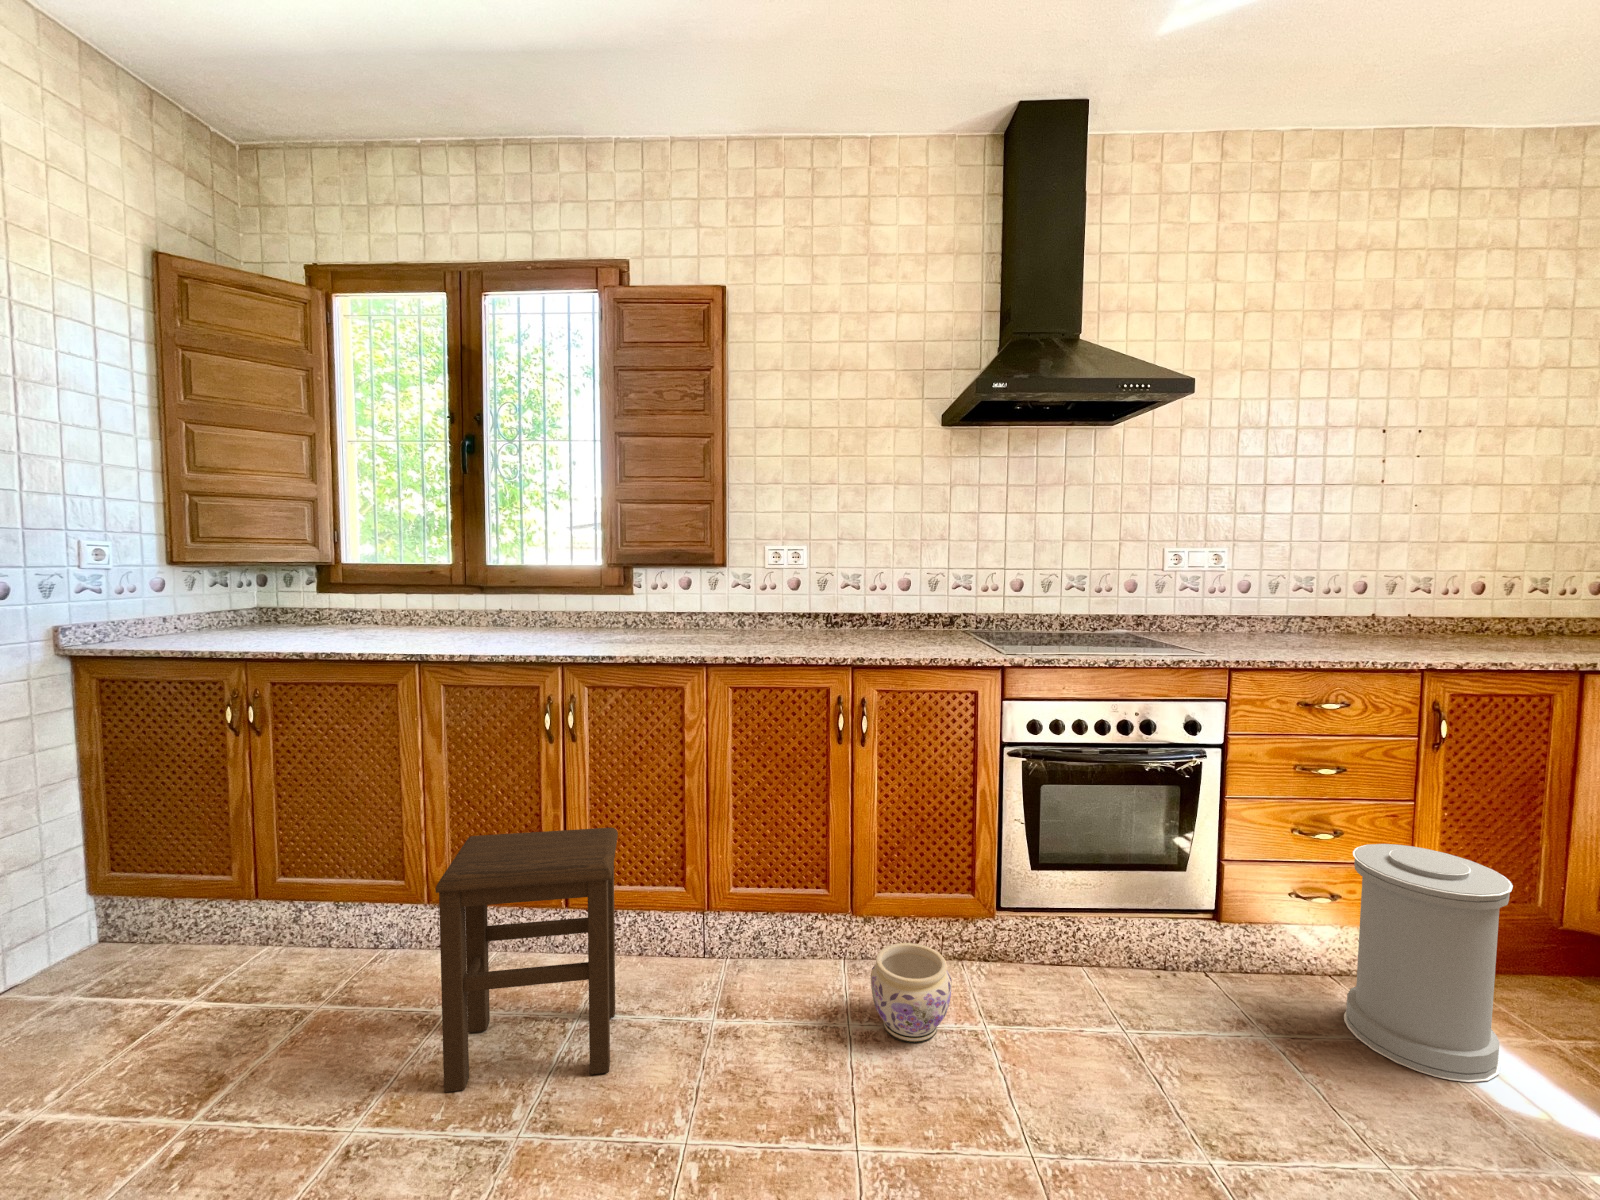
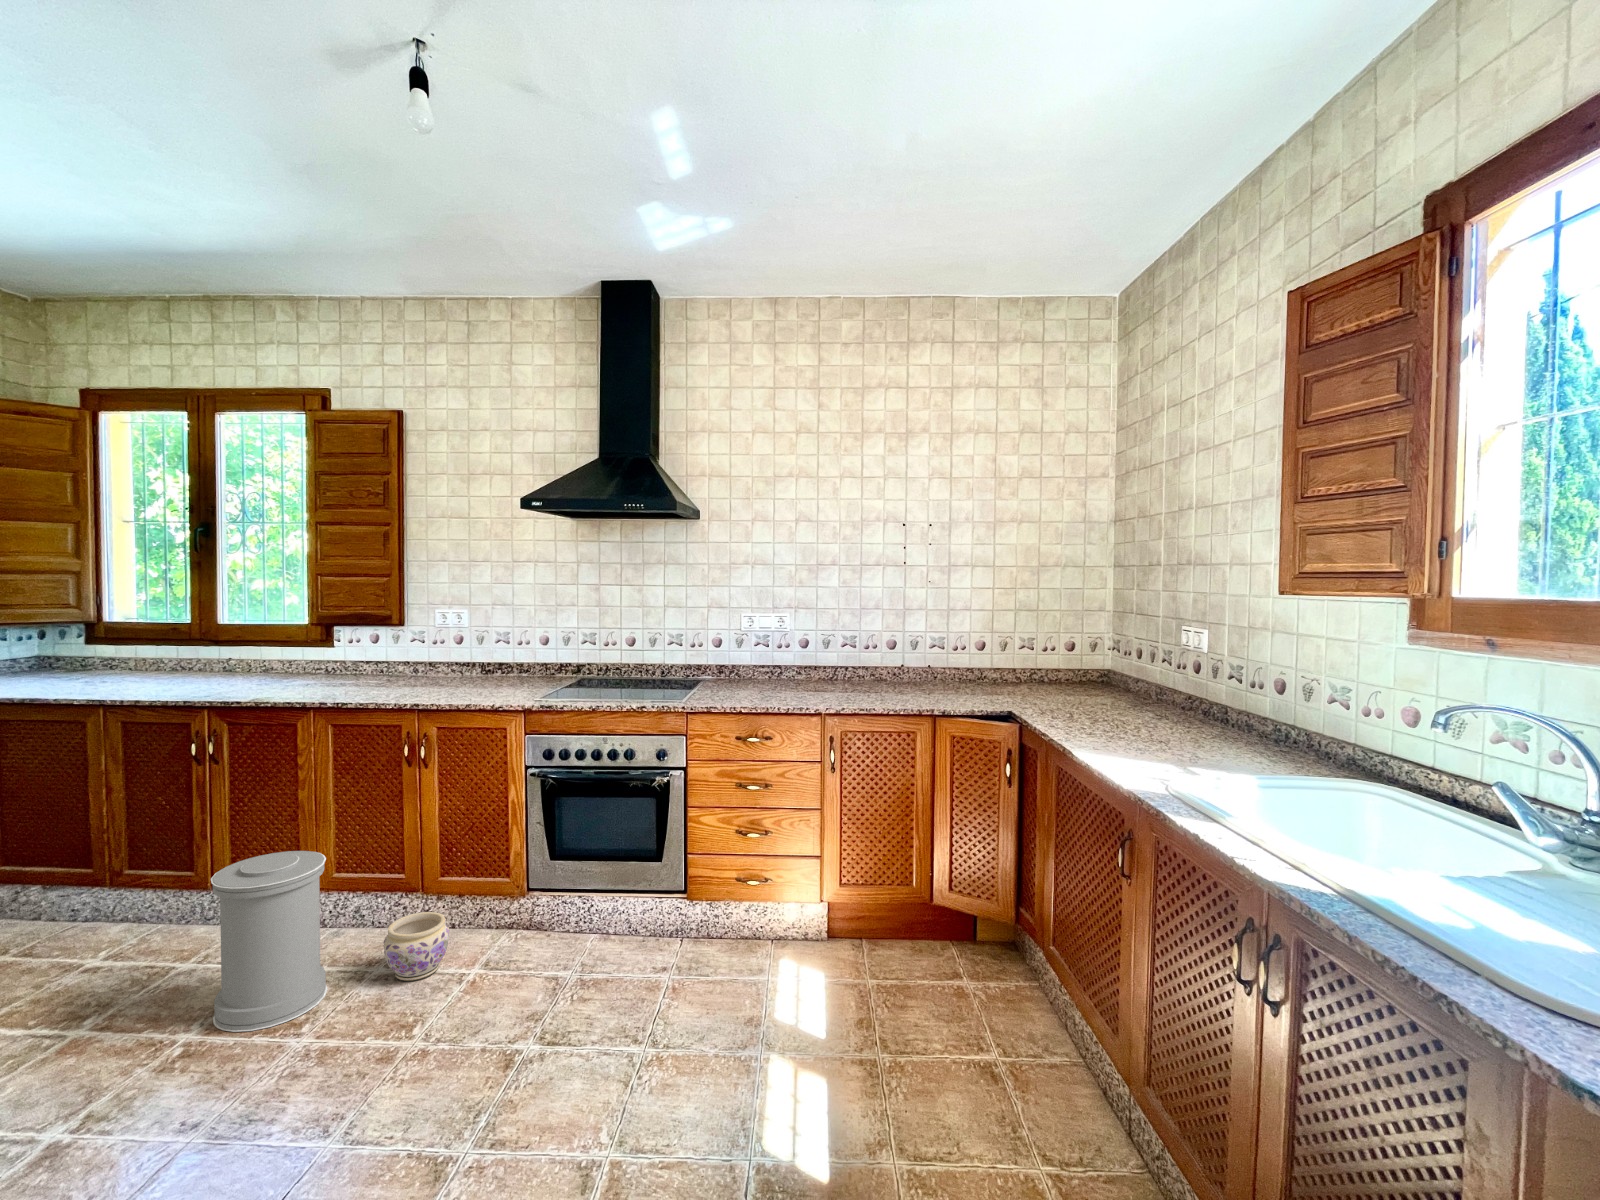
stool: present [436,828,618,1092] -> none [34,825,216,1007]
trash can: present [1344,844,1513,1082] -> present [211,851,328,1032]

